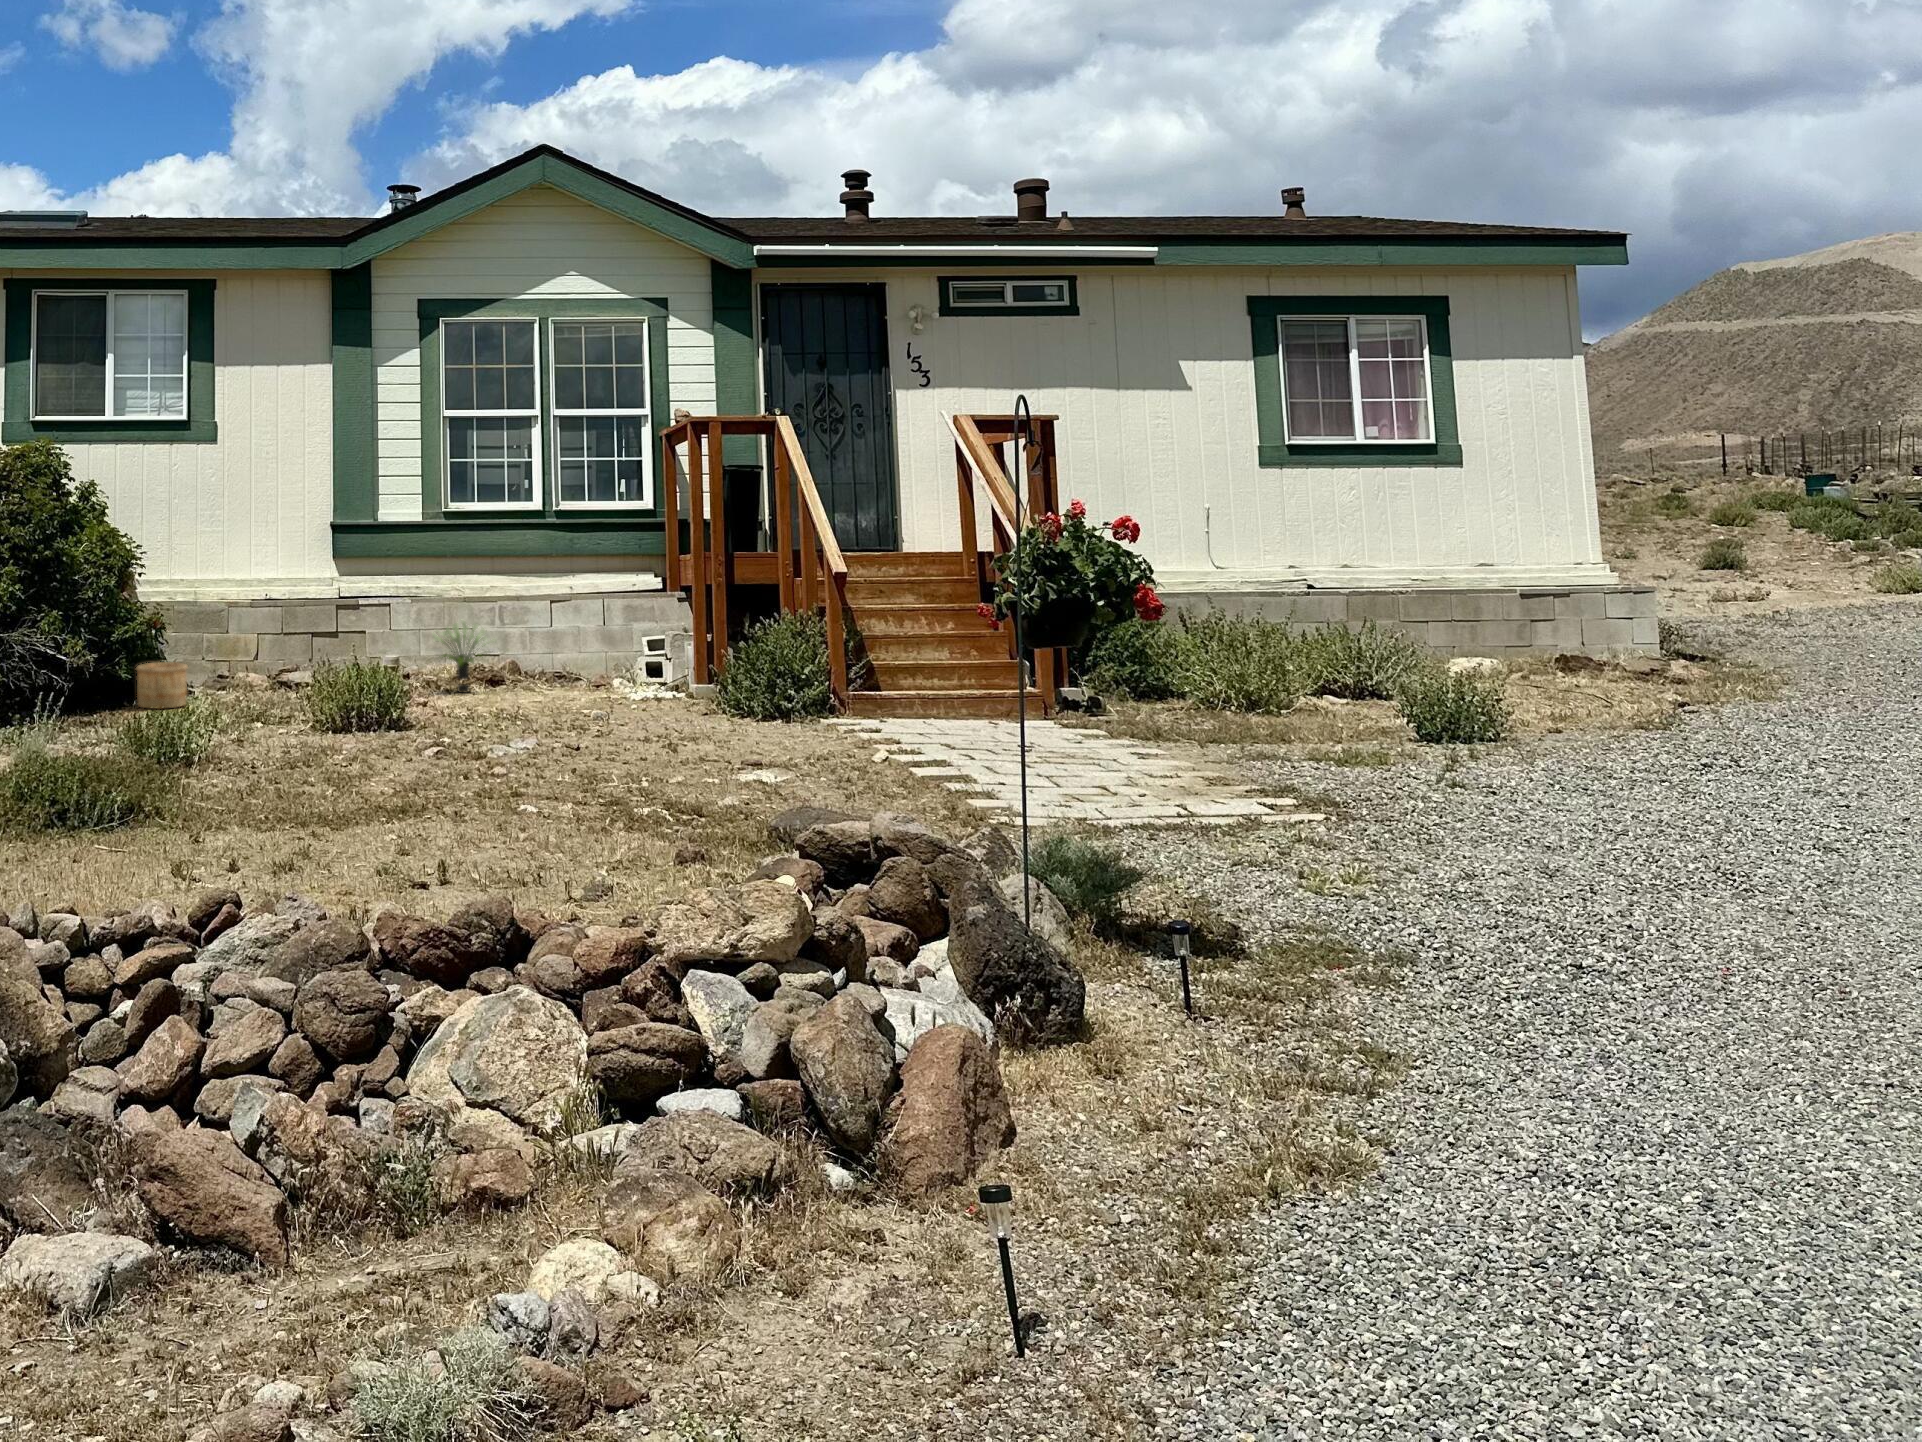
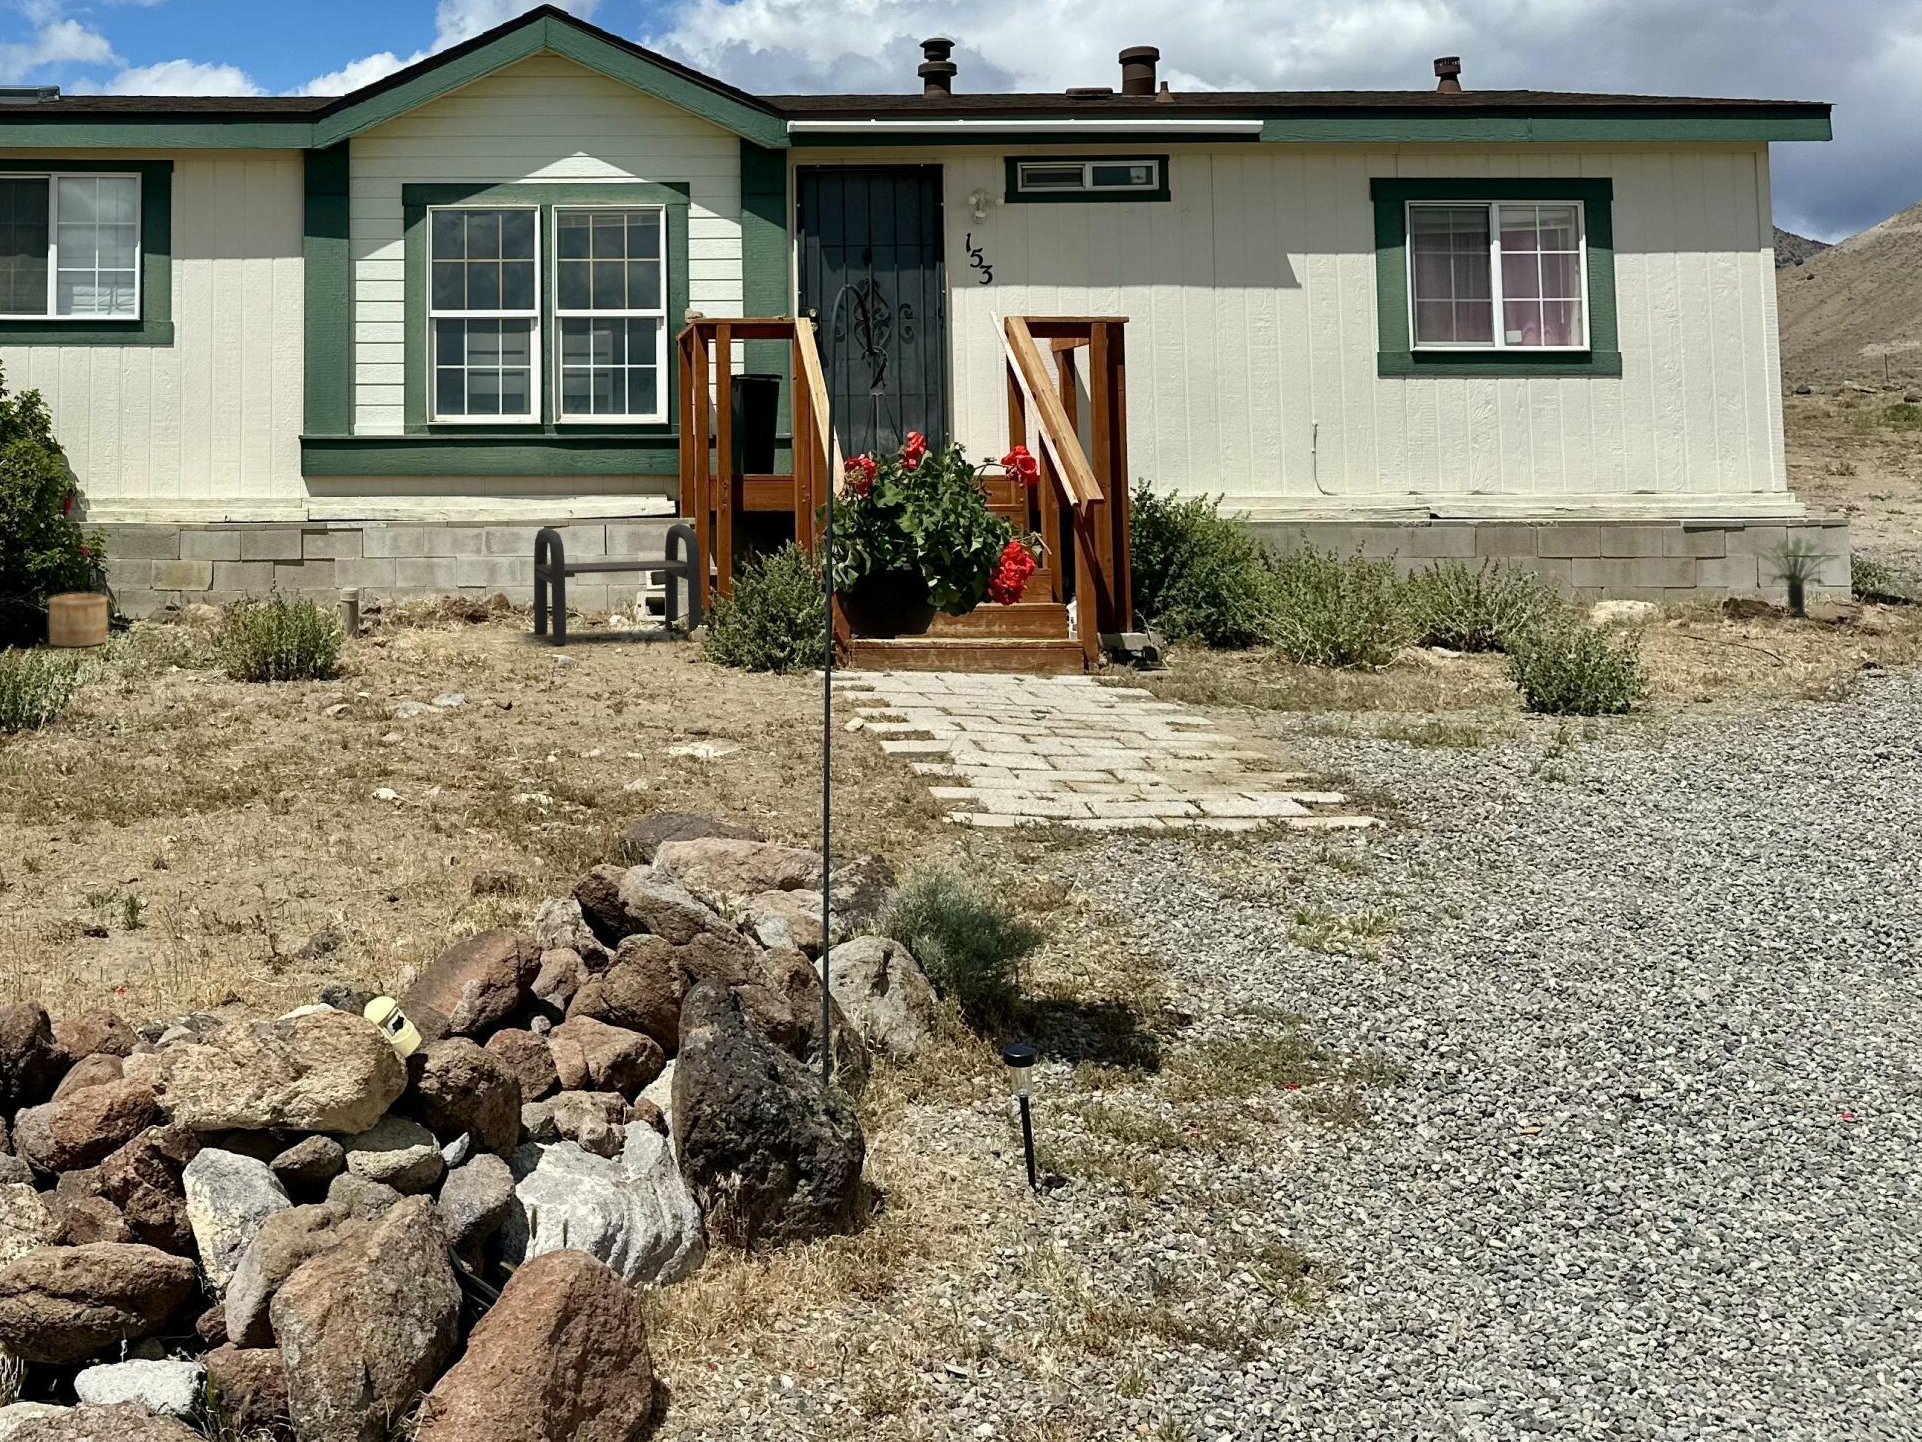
bench: none [554,597,704,703] -> present [534,524,702,646]
potted plant: present [432,621,496,693] -> present [1753,537,1839,617]

